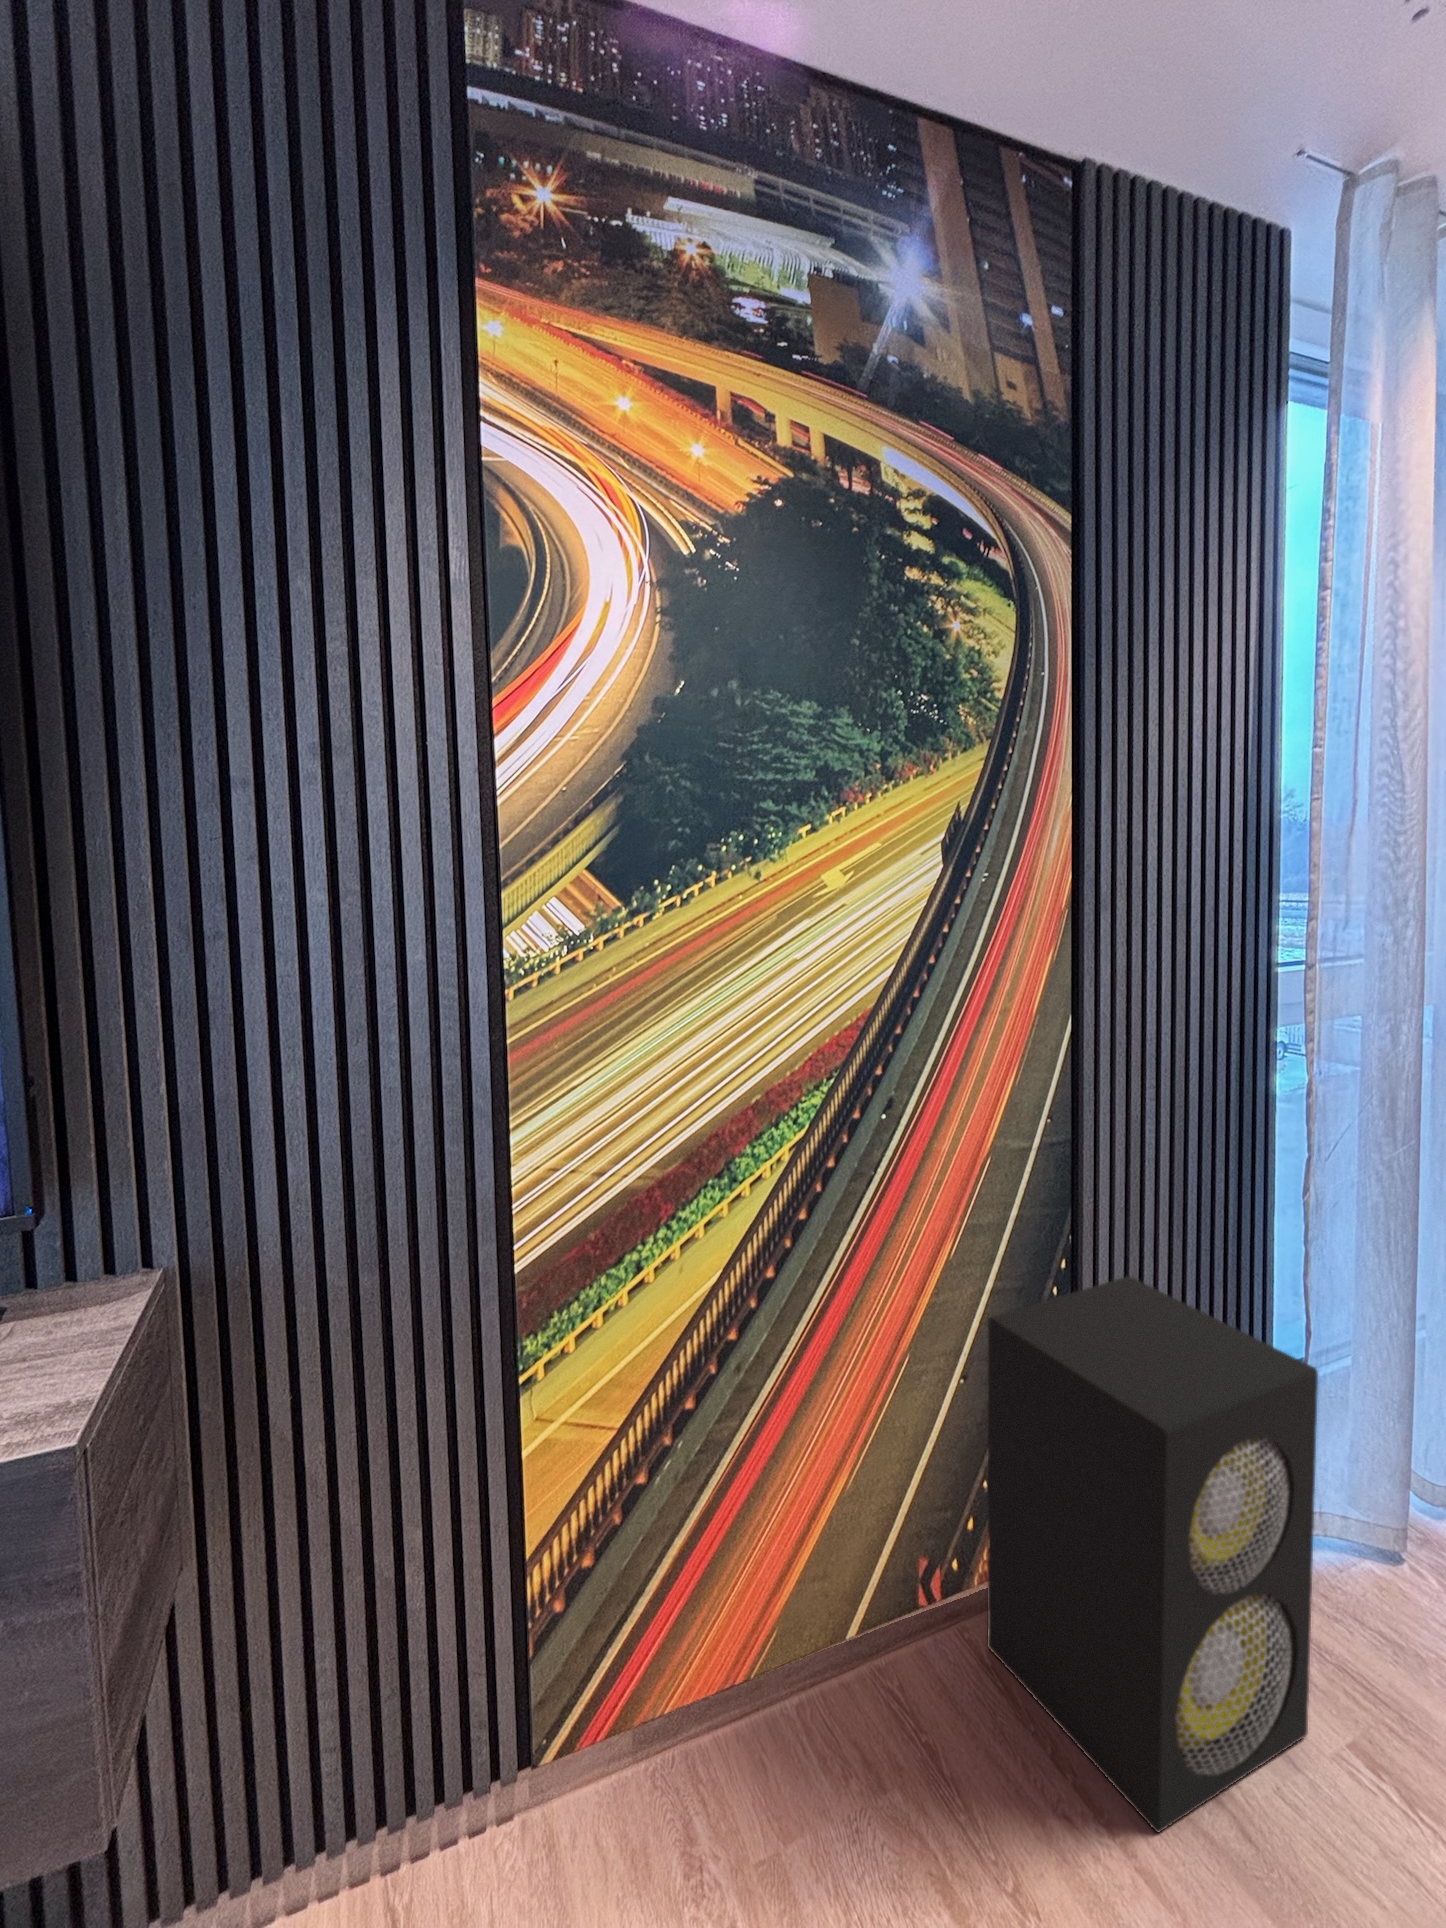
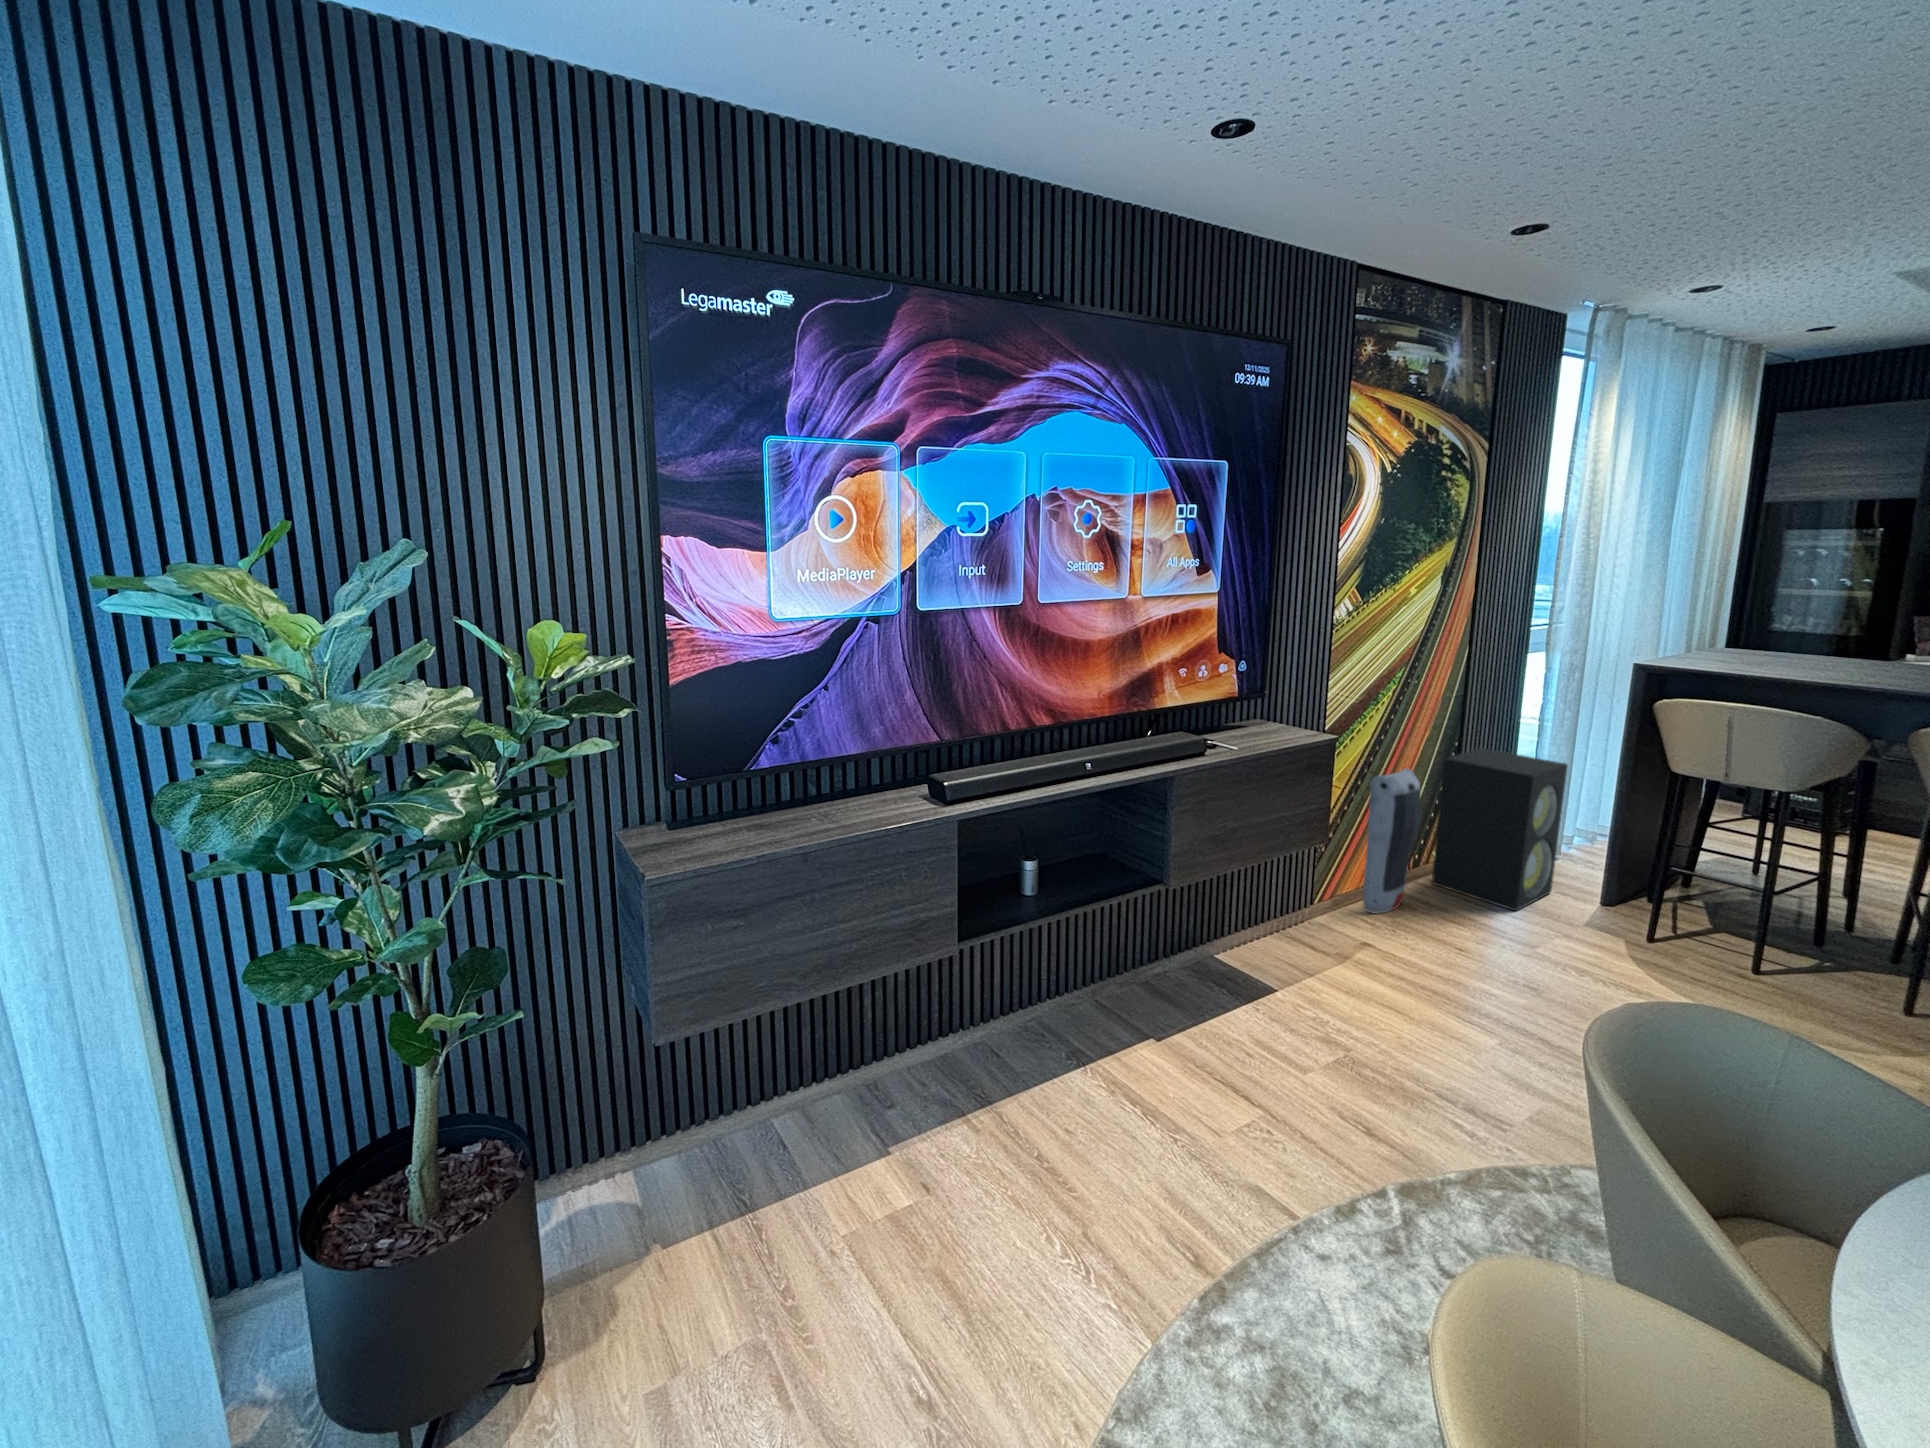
air purifier: none [684,1359,865,1796] -> present [1363,769,1421,914]

